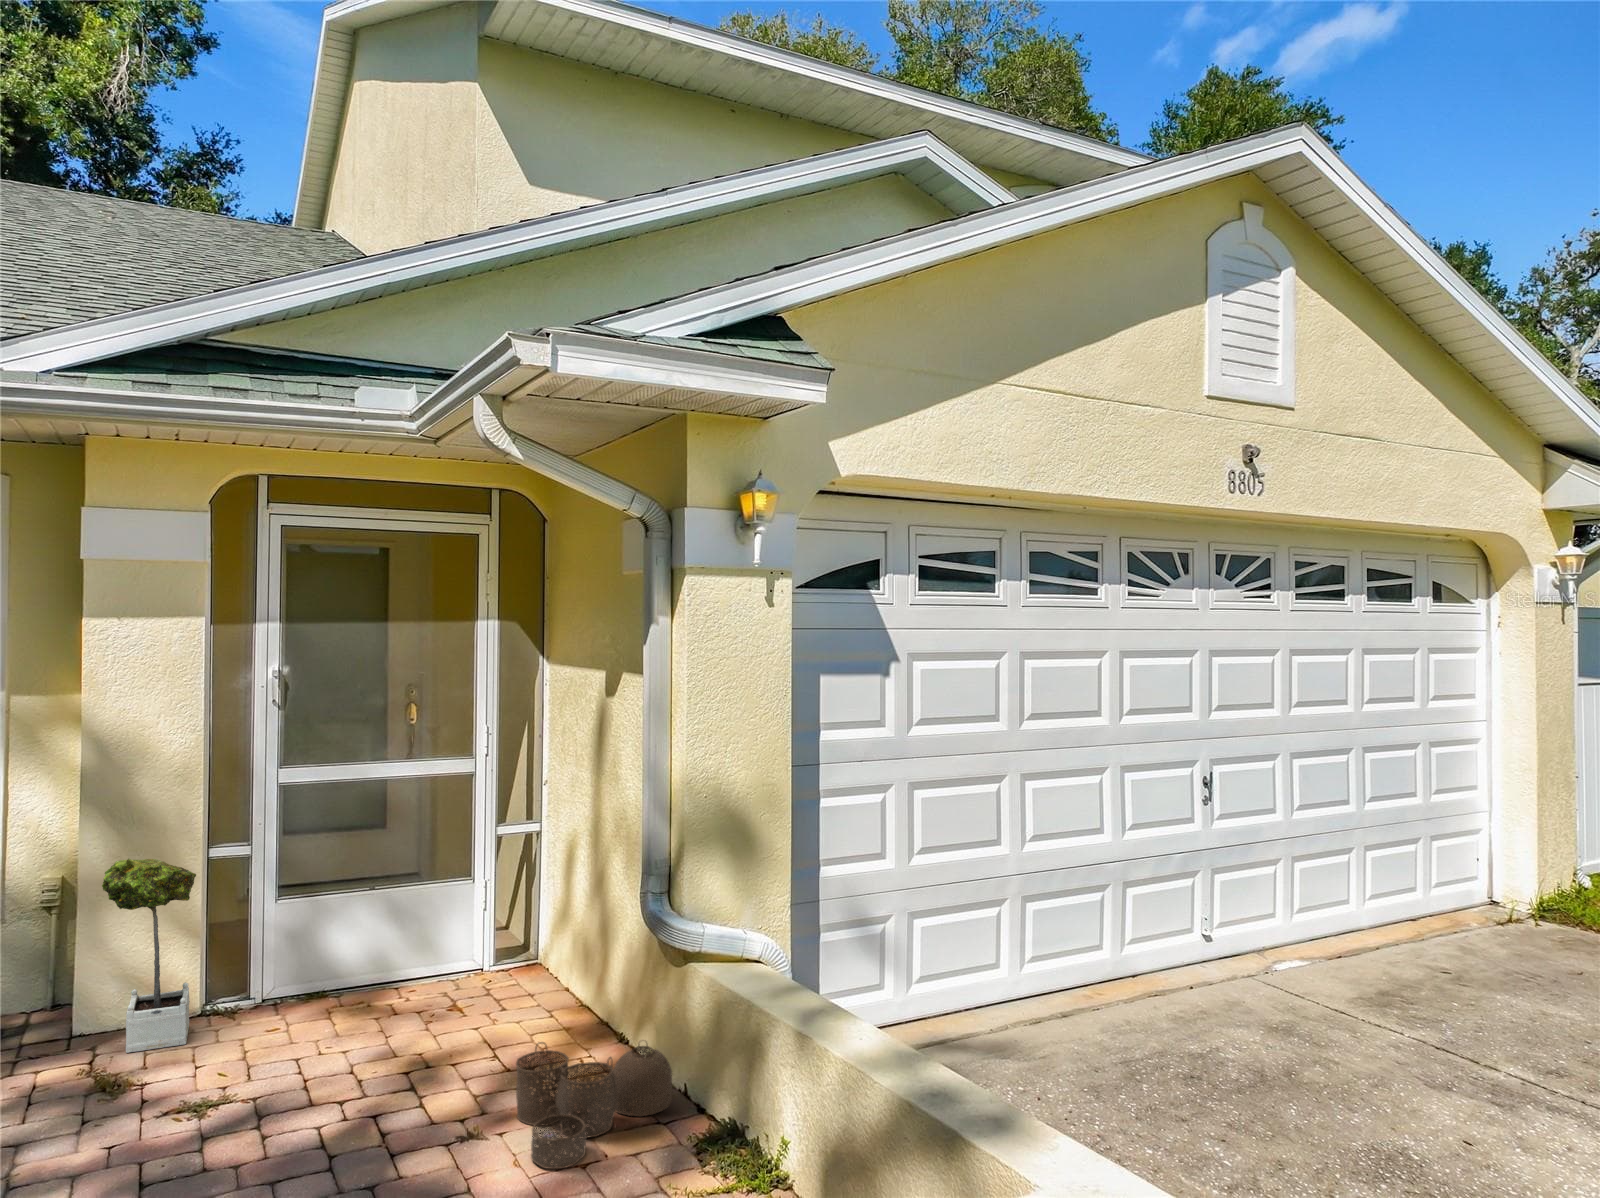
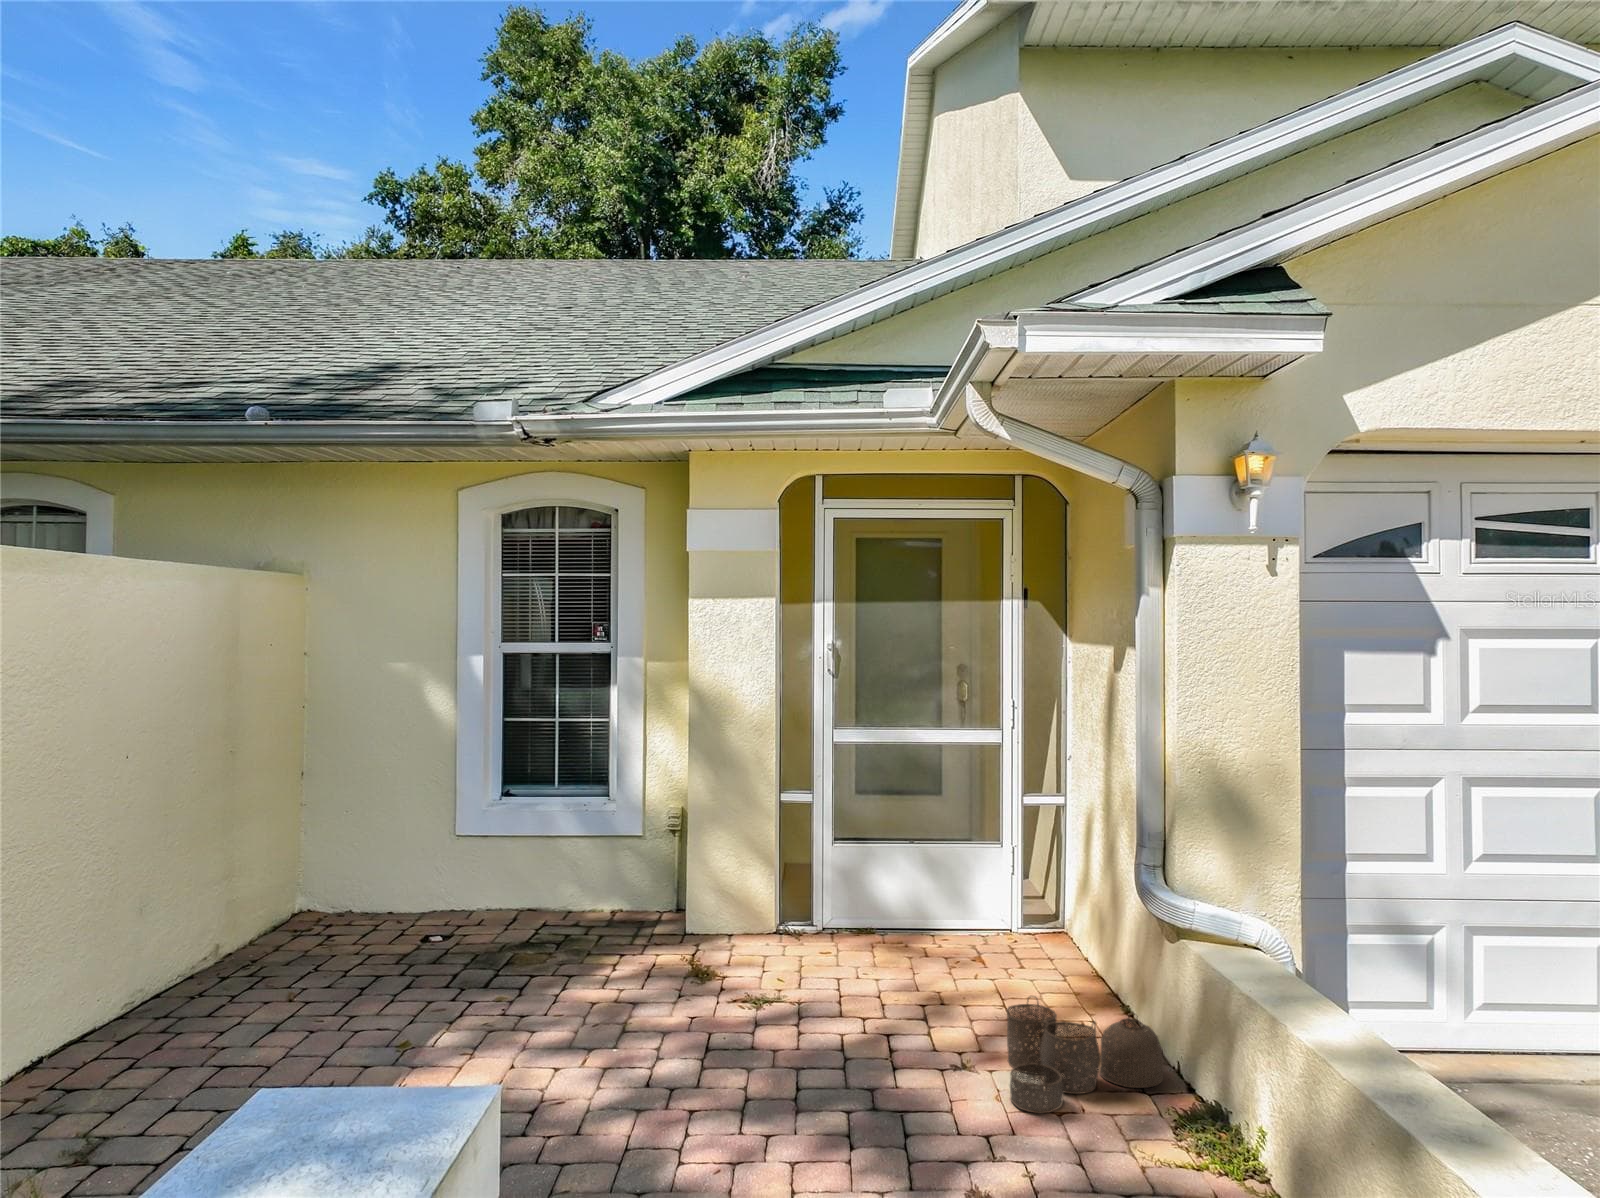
potted tree: present [102,859,196,1053] -> none [703,791,769,950]

